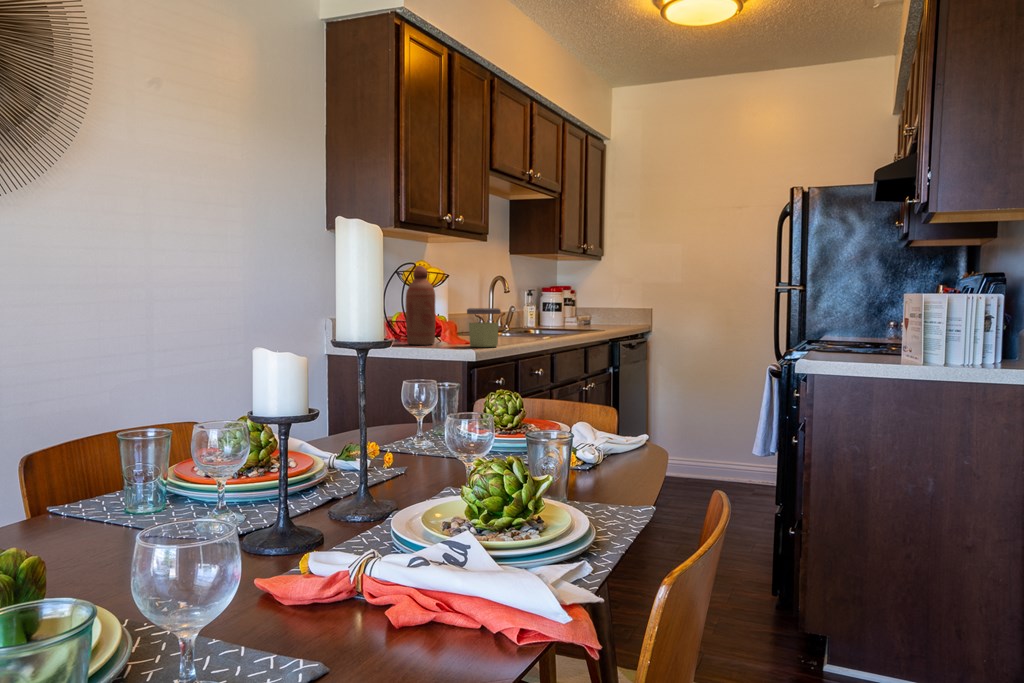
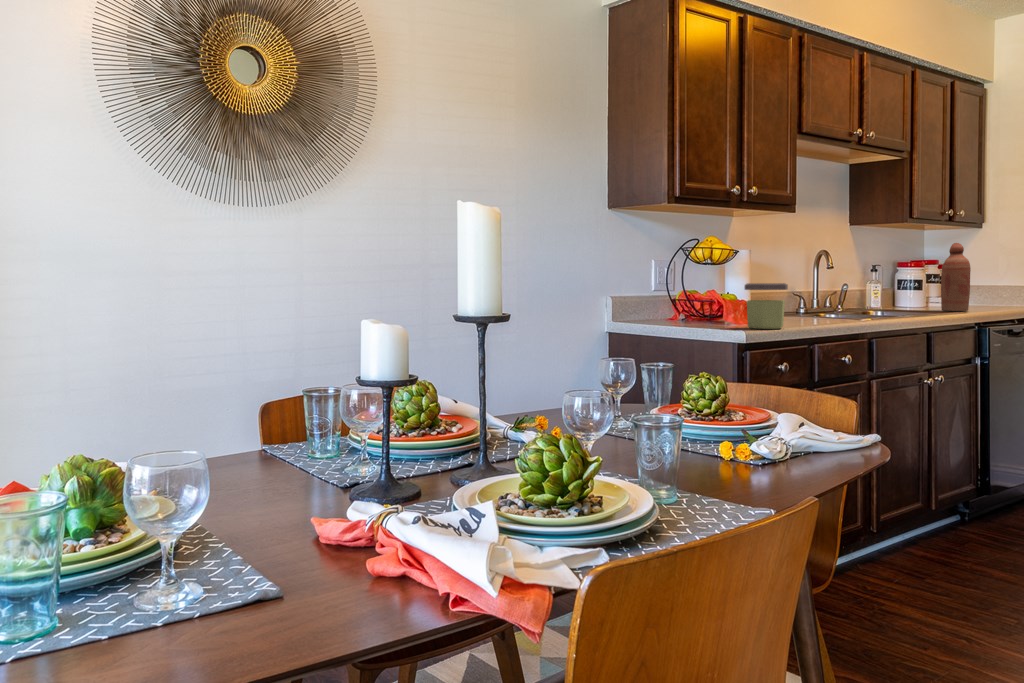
bottle: present [406,266,436,345] -> present [941,243,971,311]

